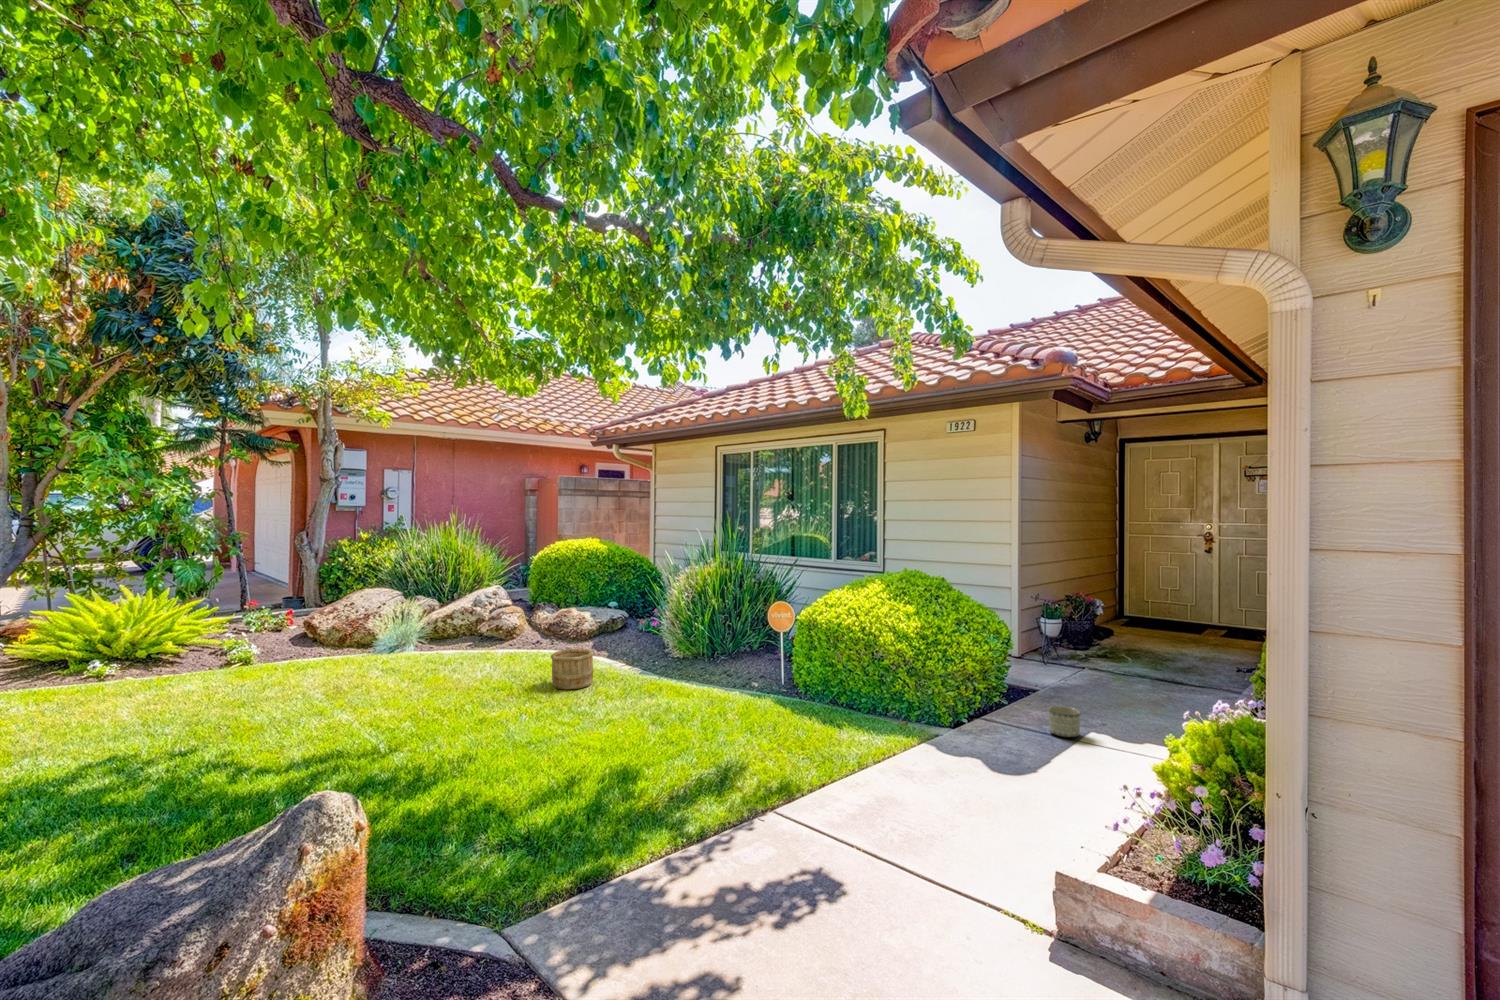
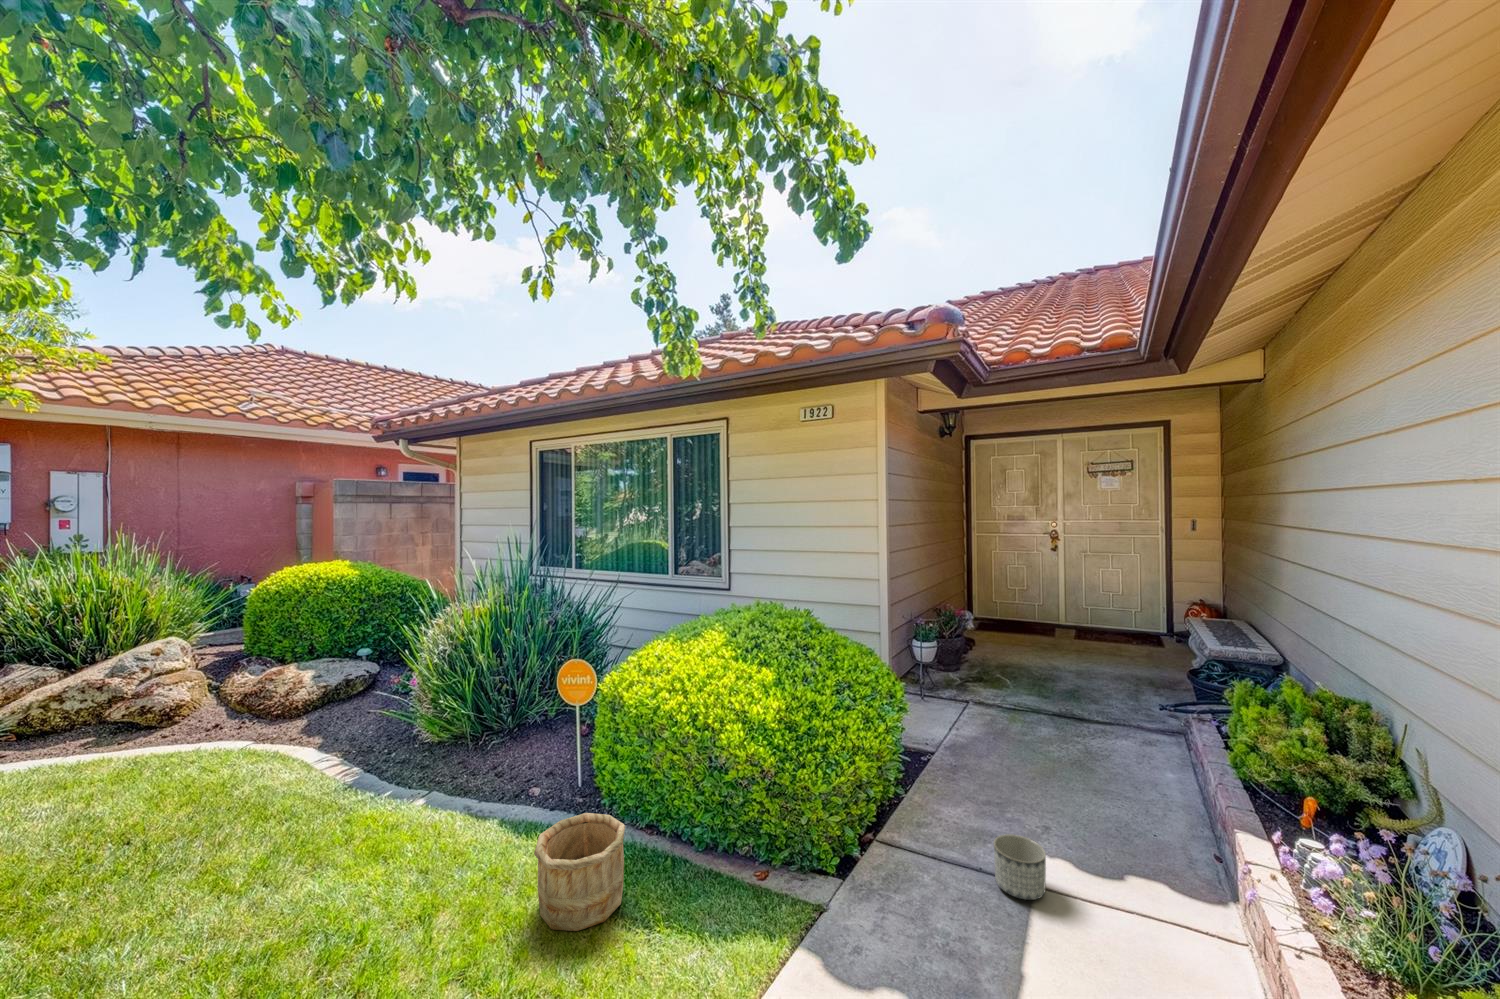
wooden bucket: present [551,649,594,689] -> present [534,813,625,931]

